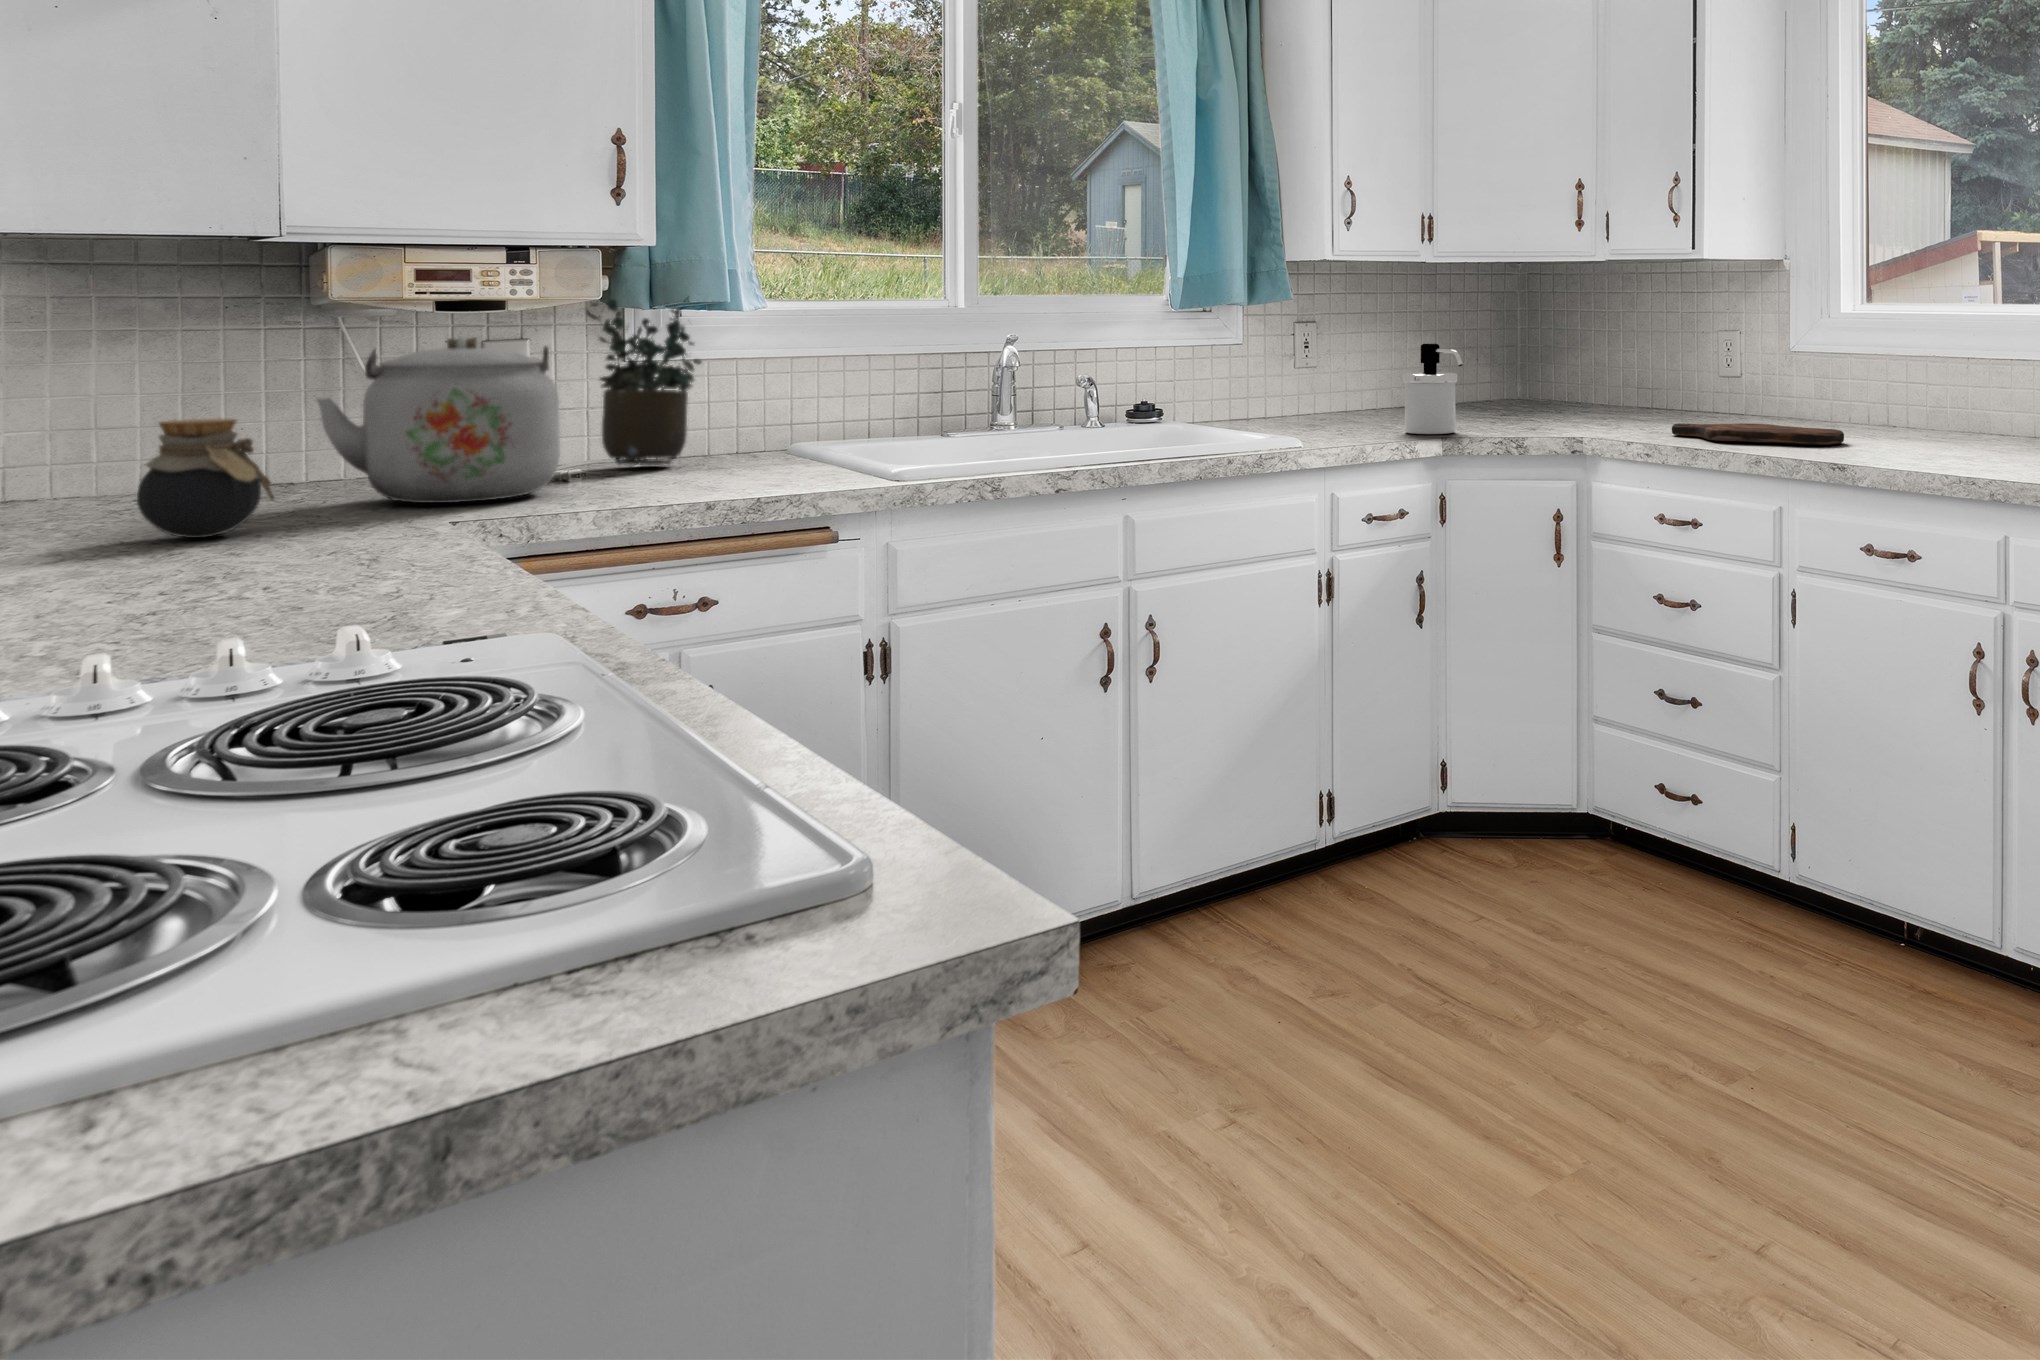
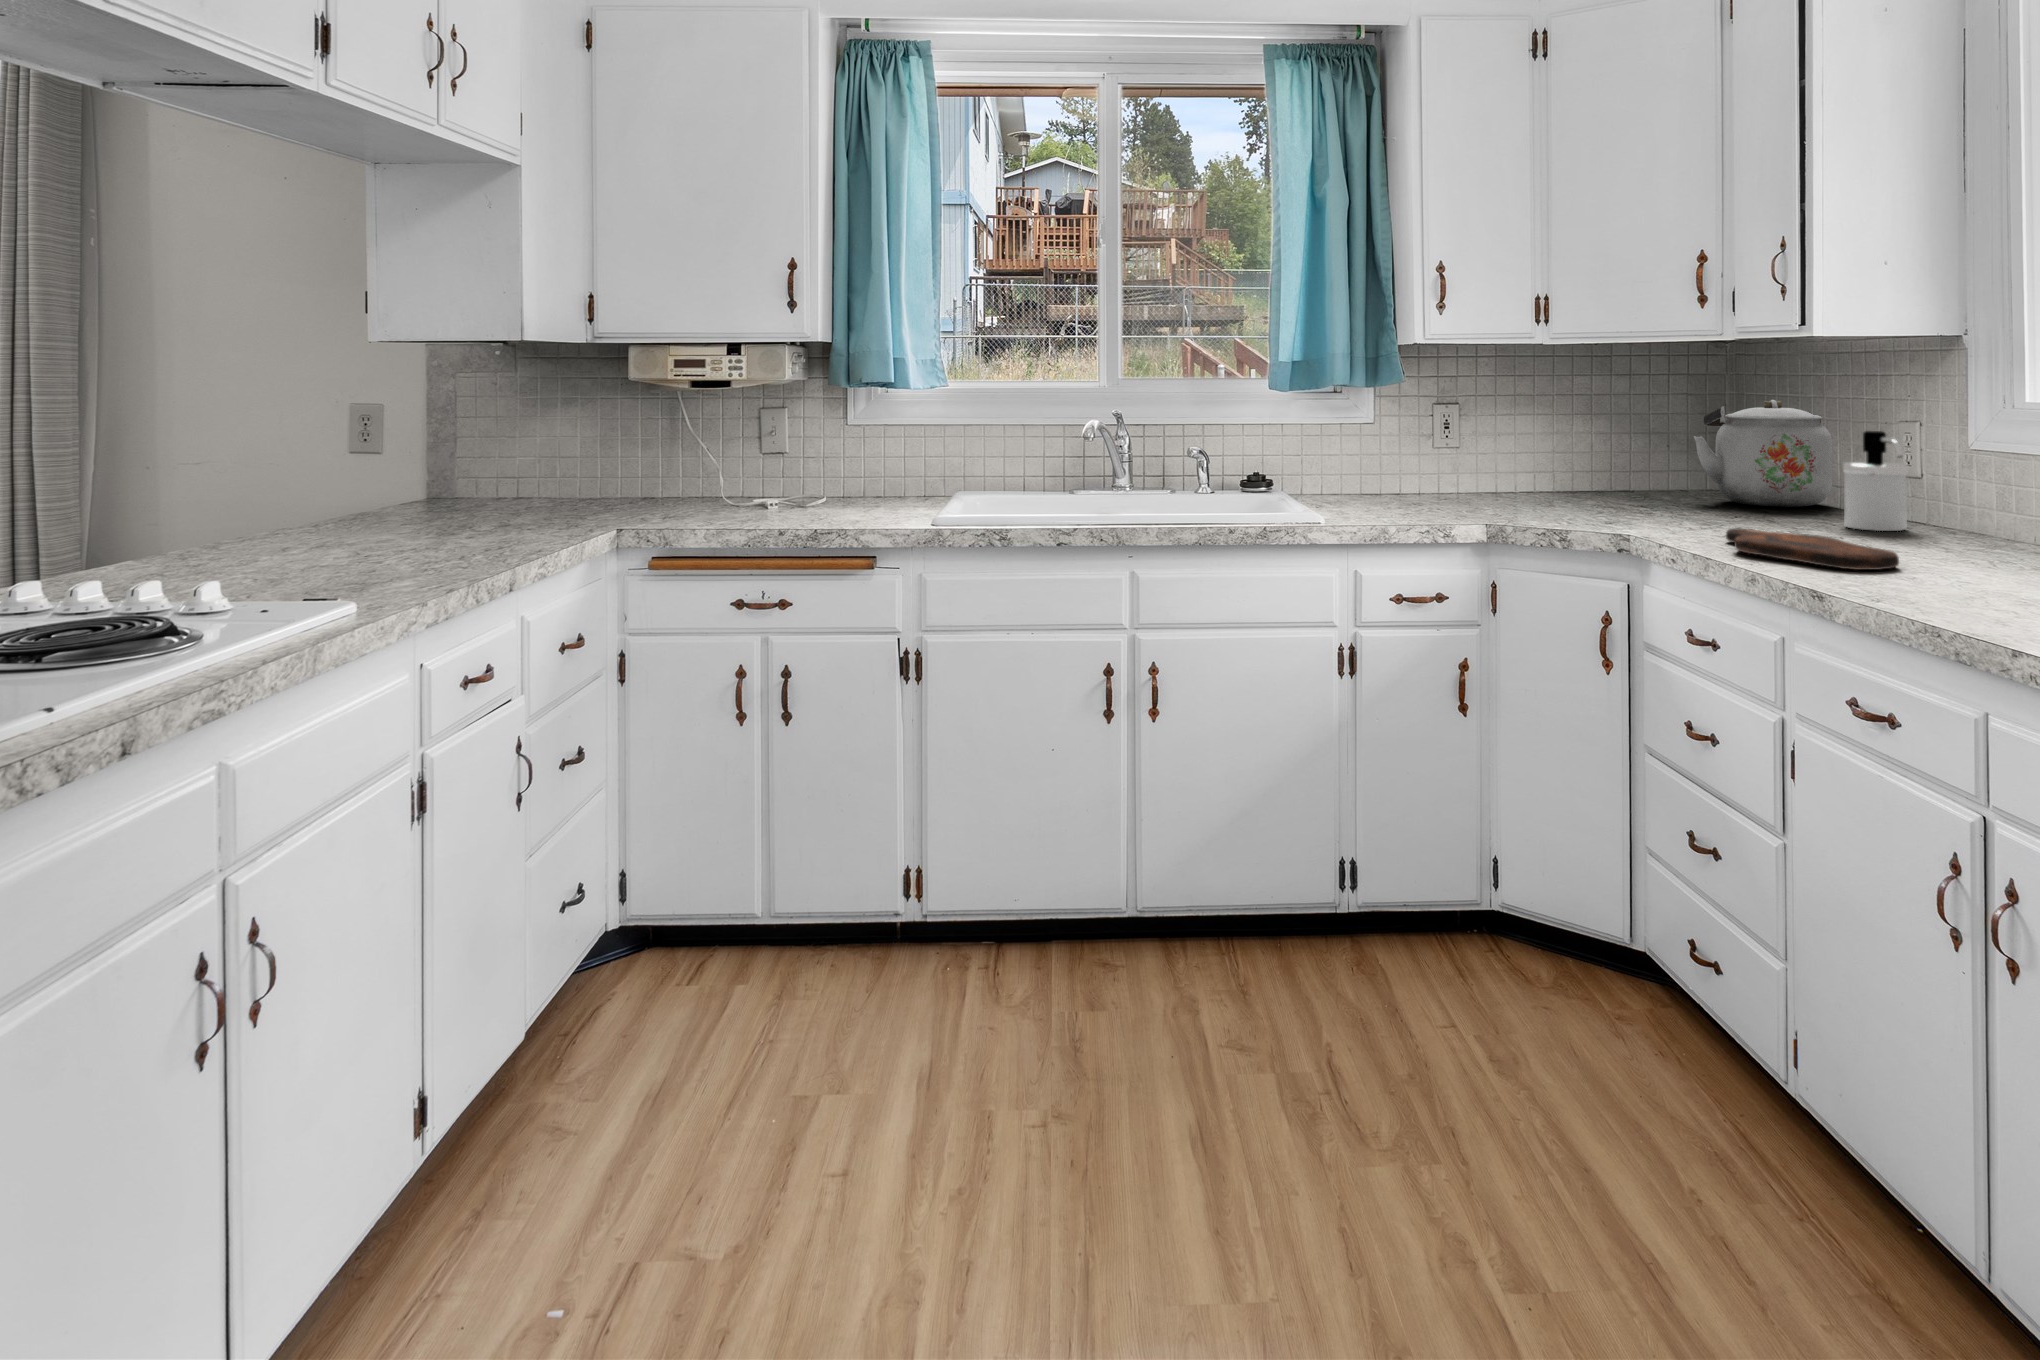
potted plant: present [587,299,701,465] -> none [814,362,882,501]
kettle: present [316,336,560,503] -> present [1694,400,1833,507]
soap dispenser: present [1403,344,1463,434] -> present [1841,431,1909,531]
jar: present [137,419,274,538] -> none [458,457,522,529]

